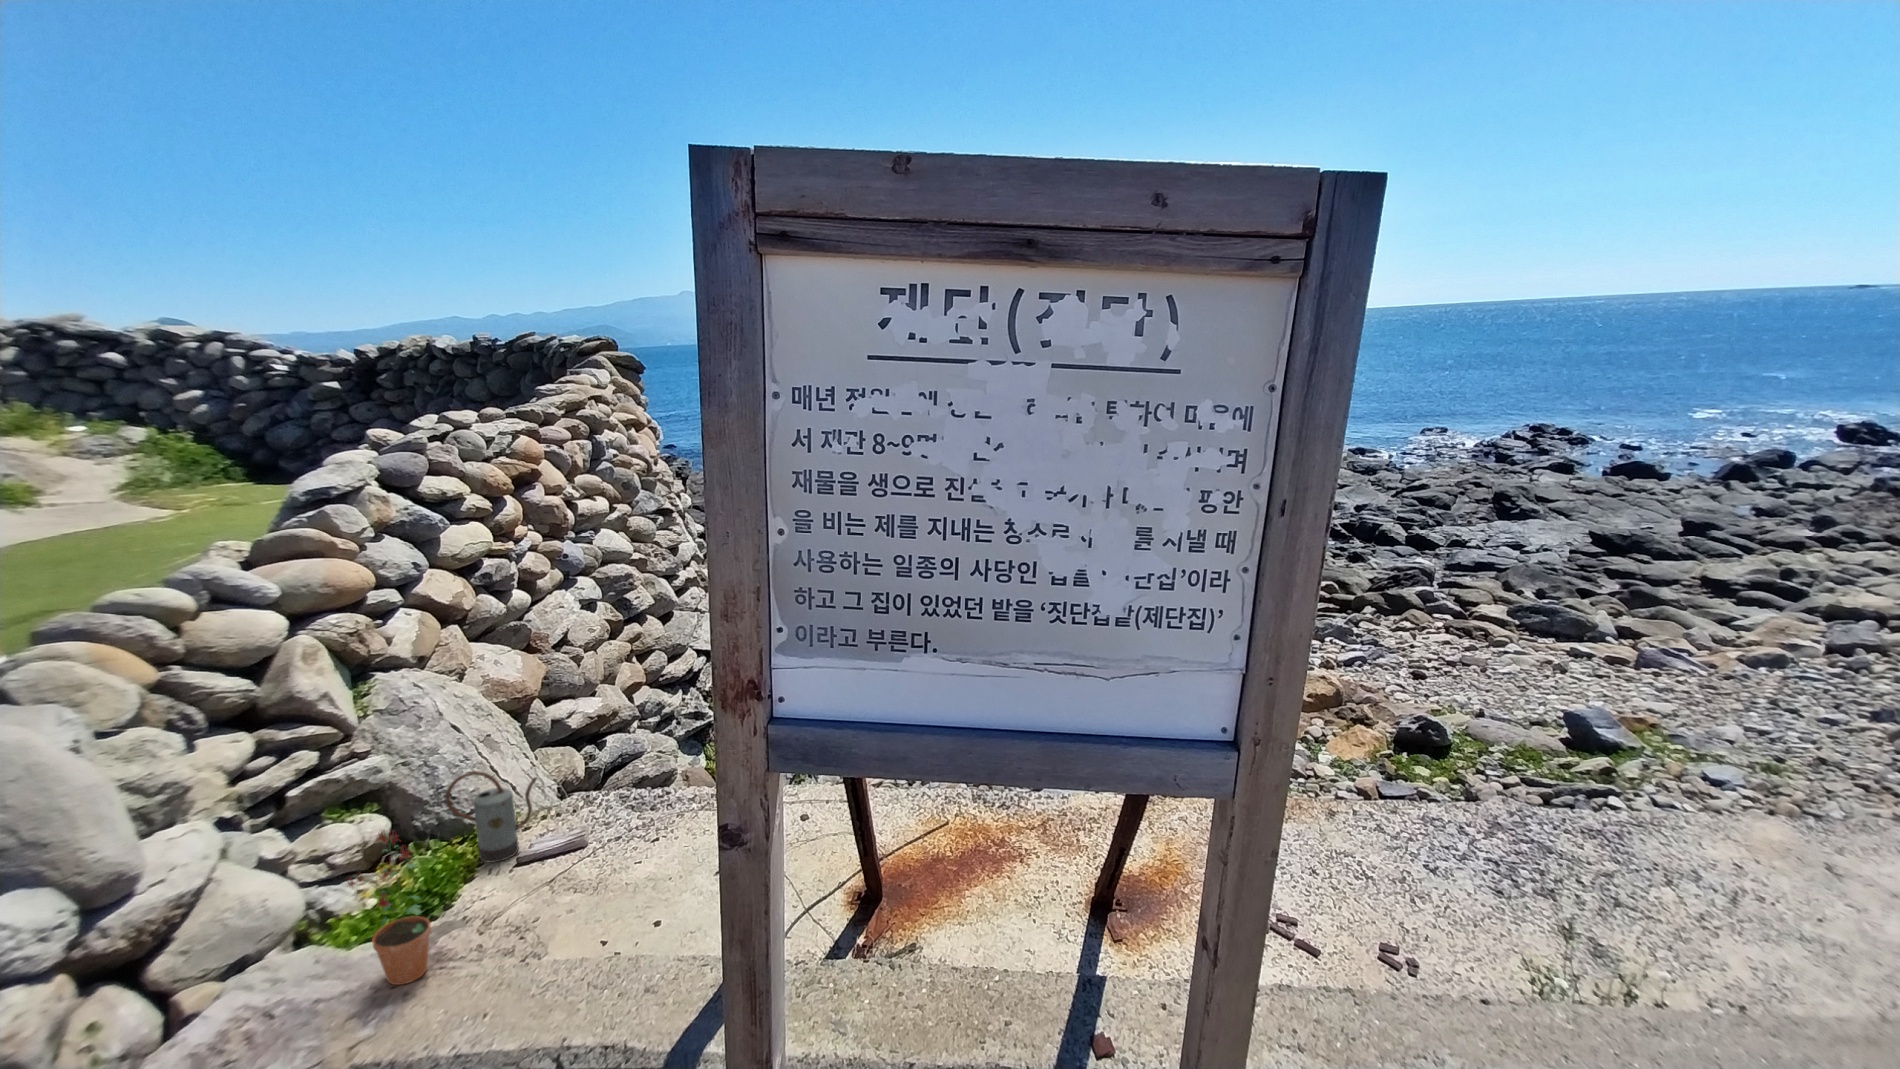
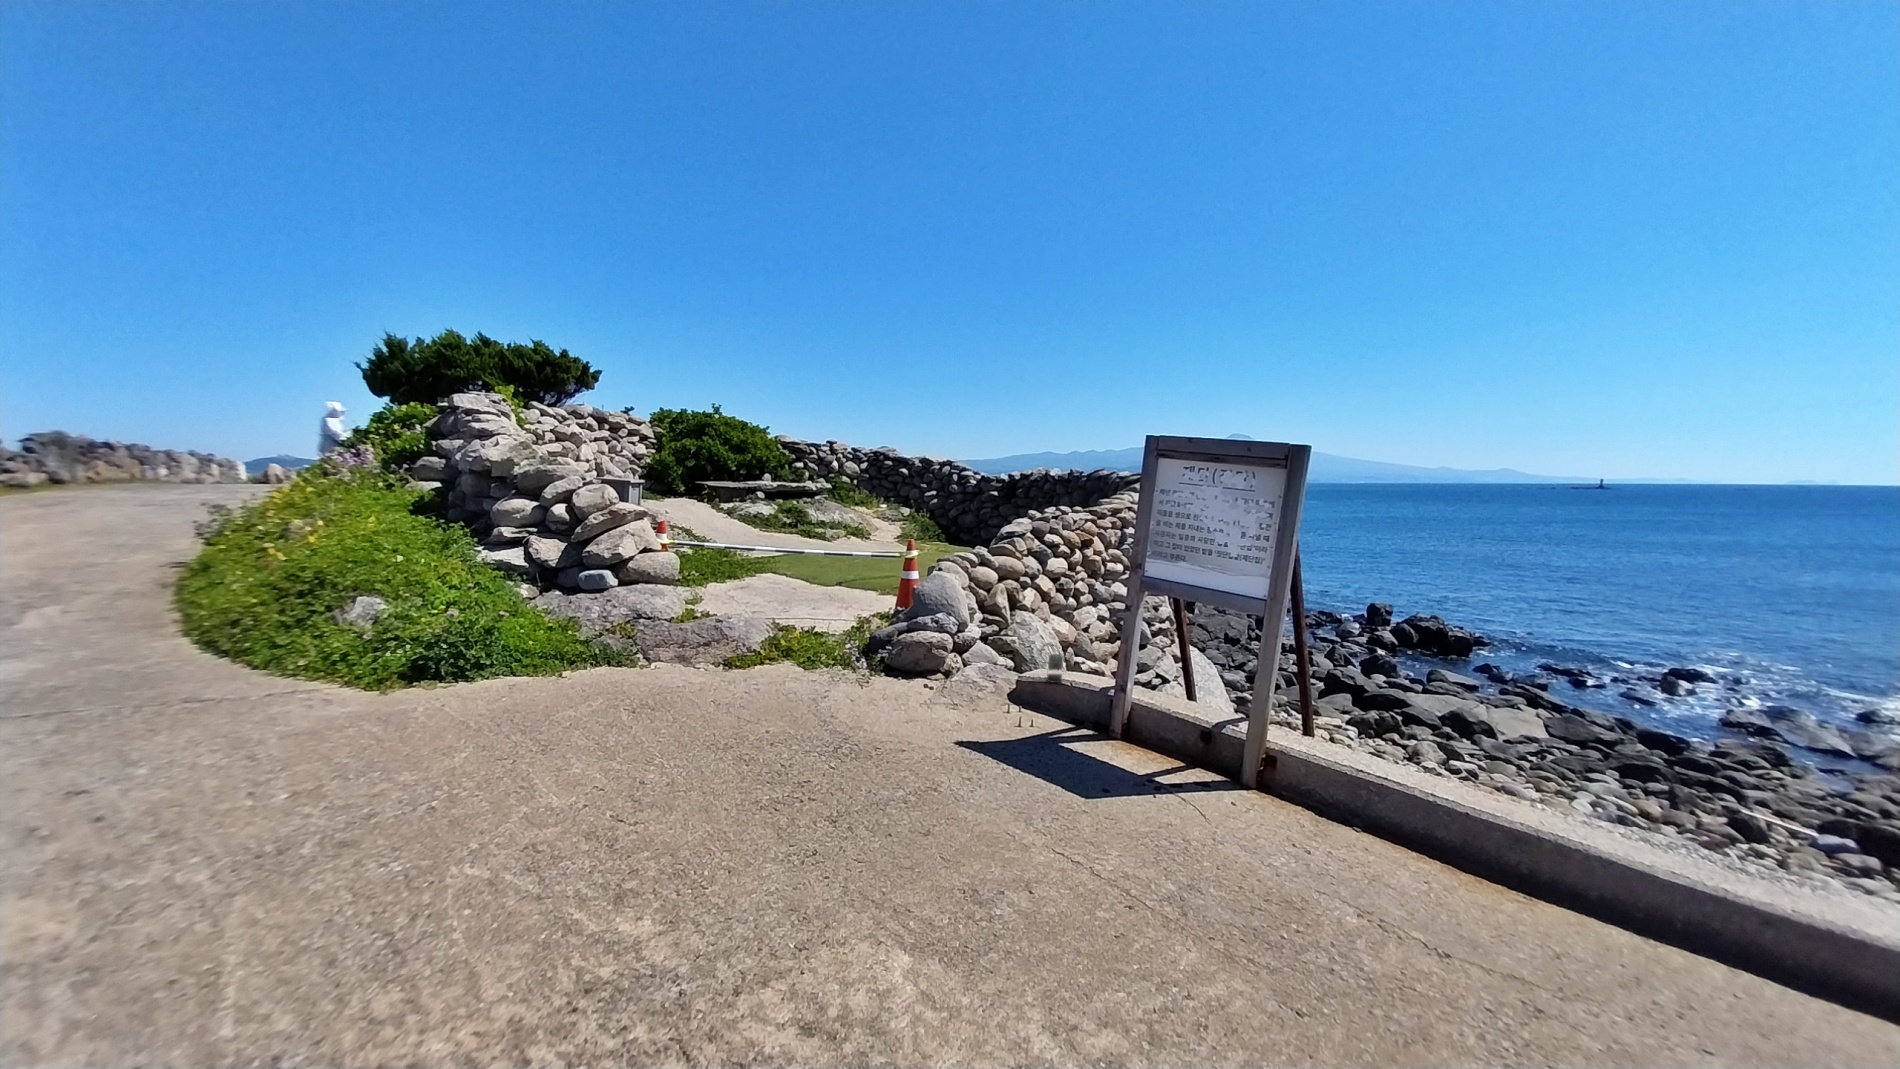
potted plant: present [348,830,431,985] -> none [1010,642,1034,698]

